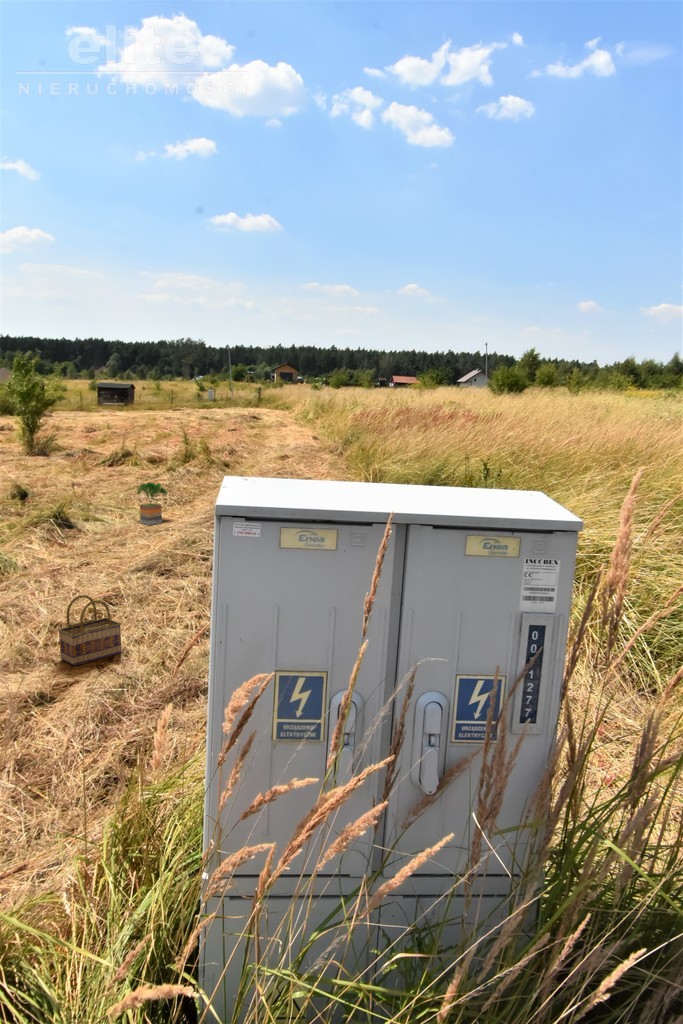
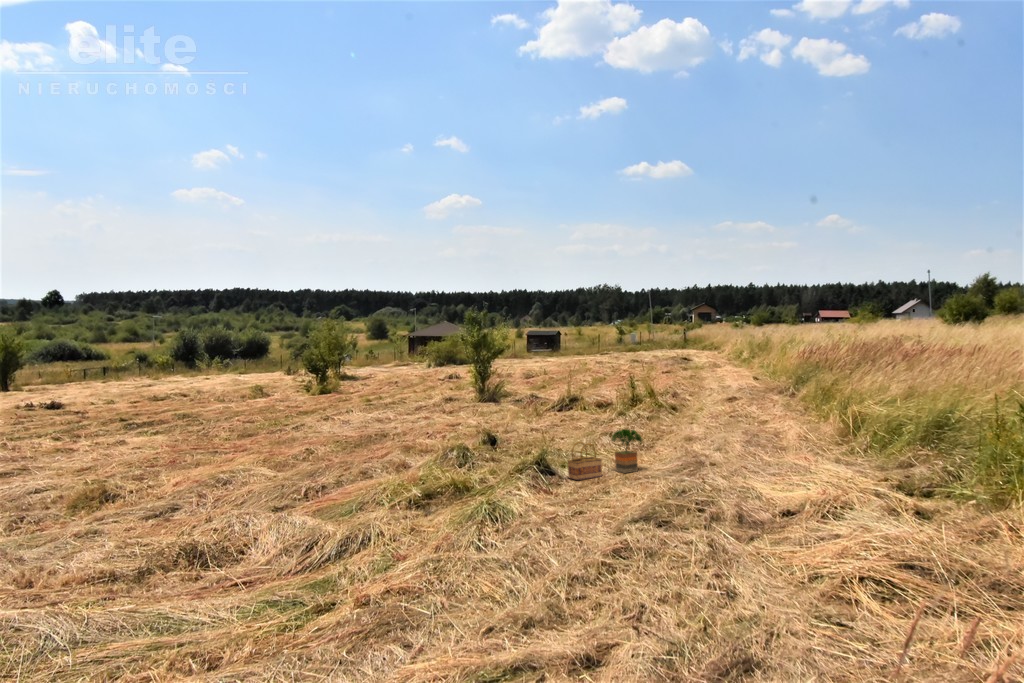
basket: present [58,595,122,666] -> present [568,442,602,480]

